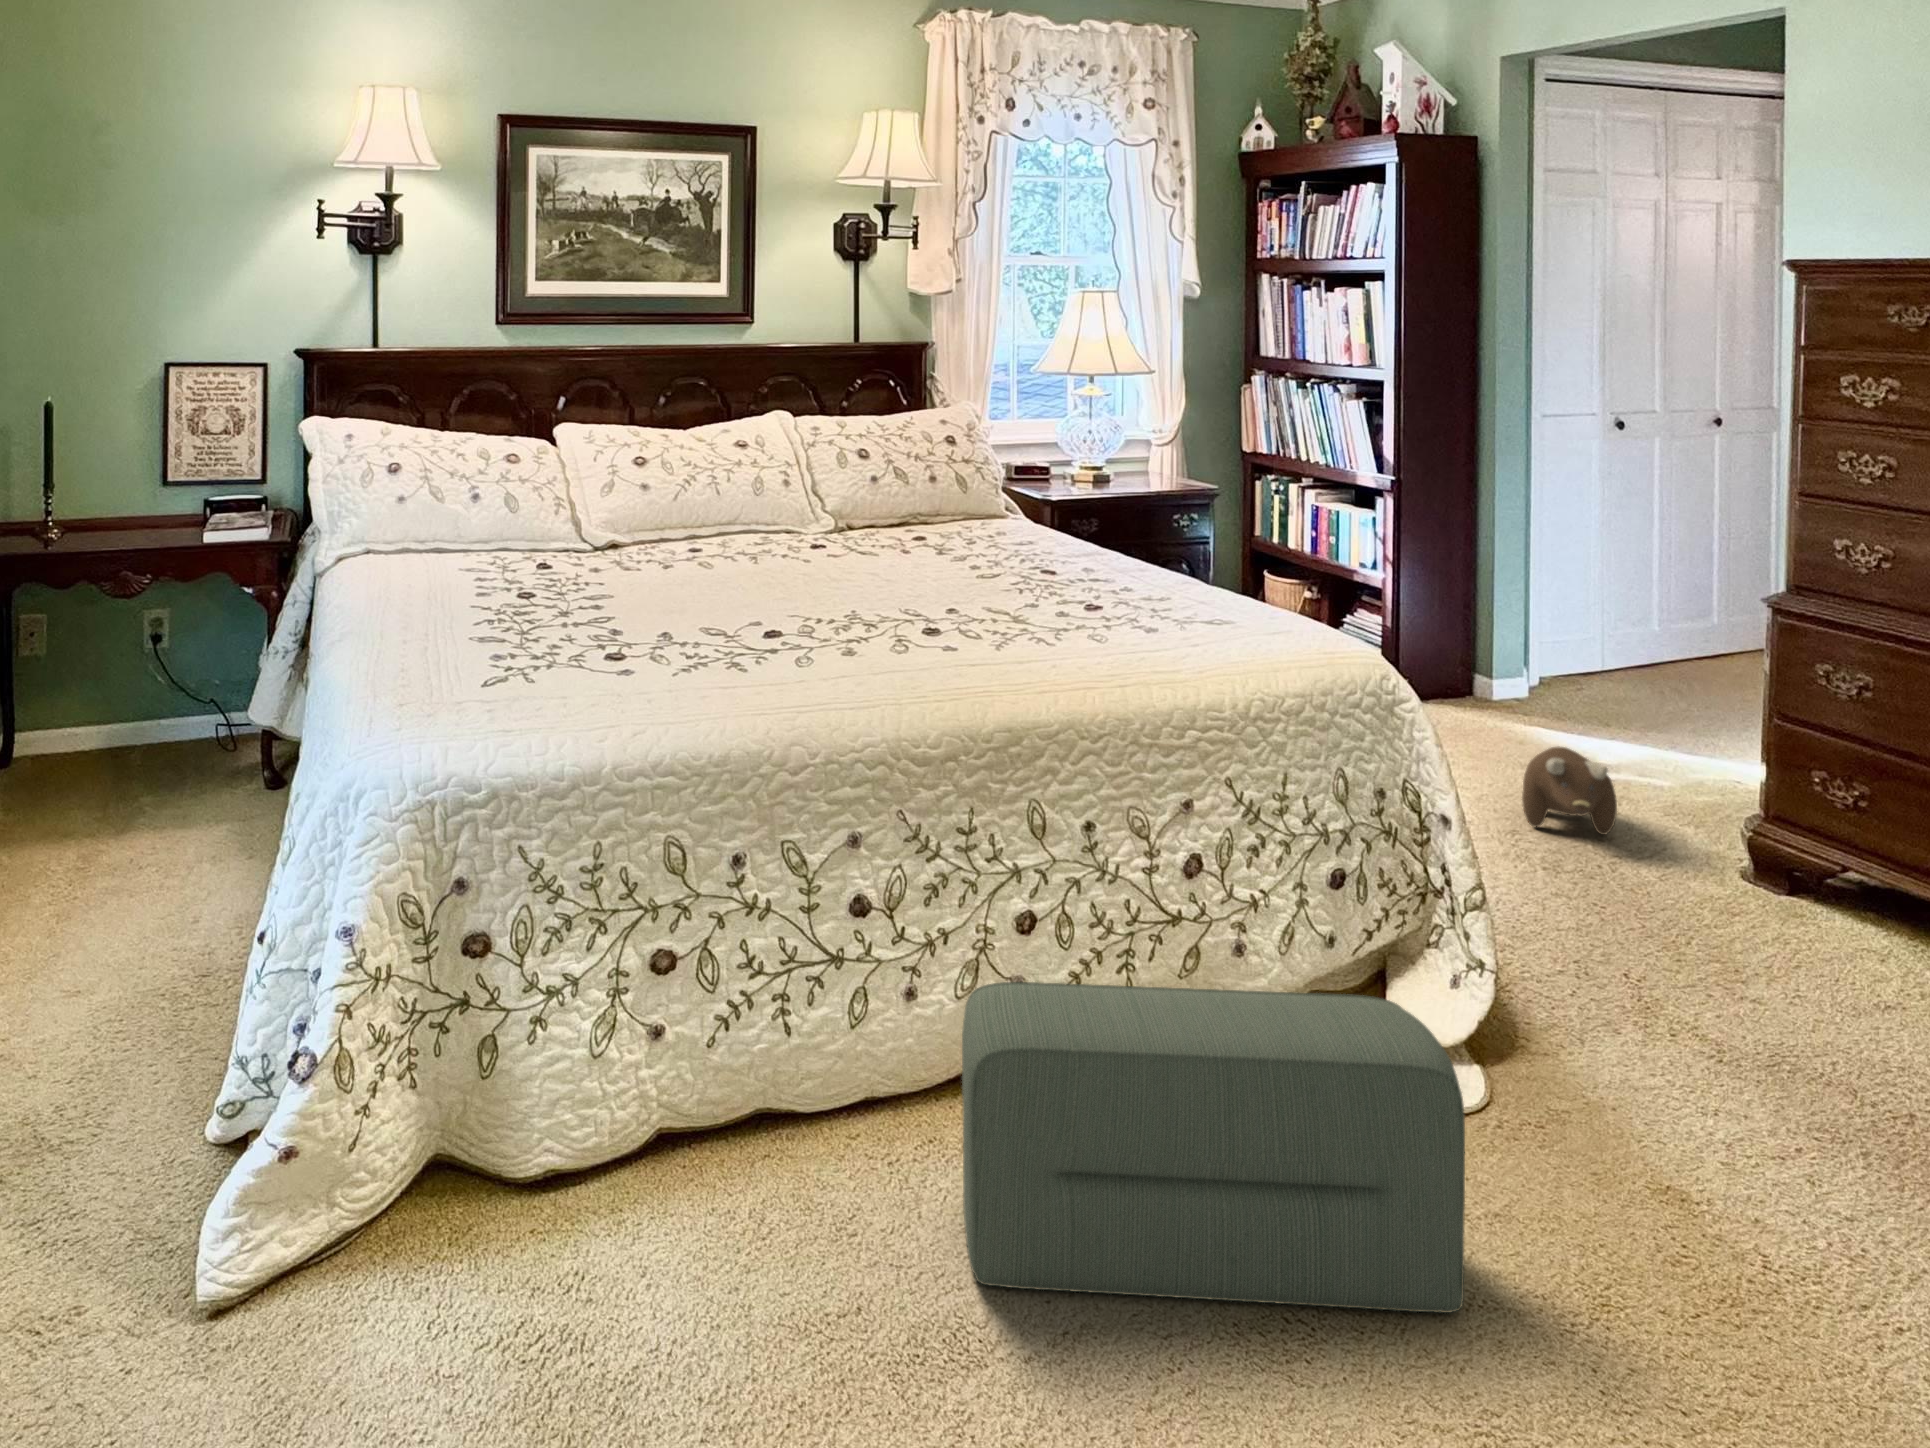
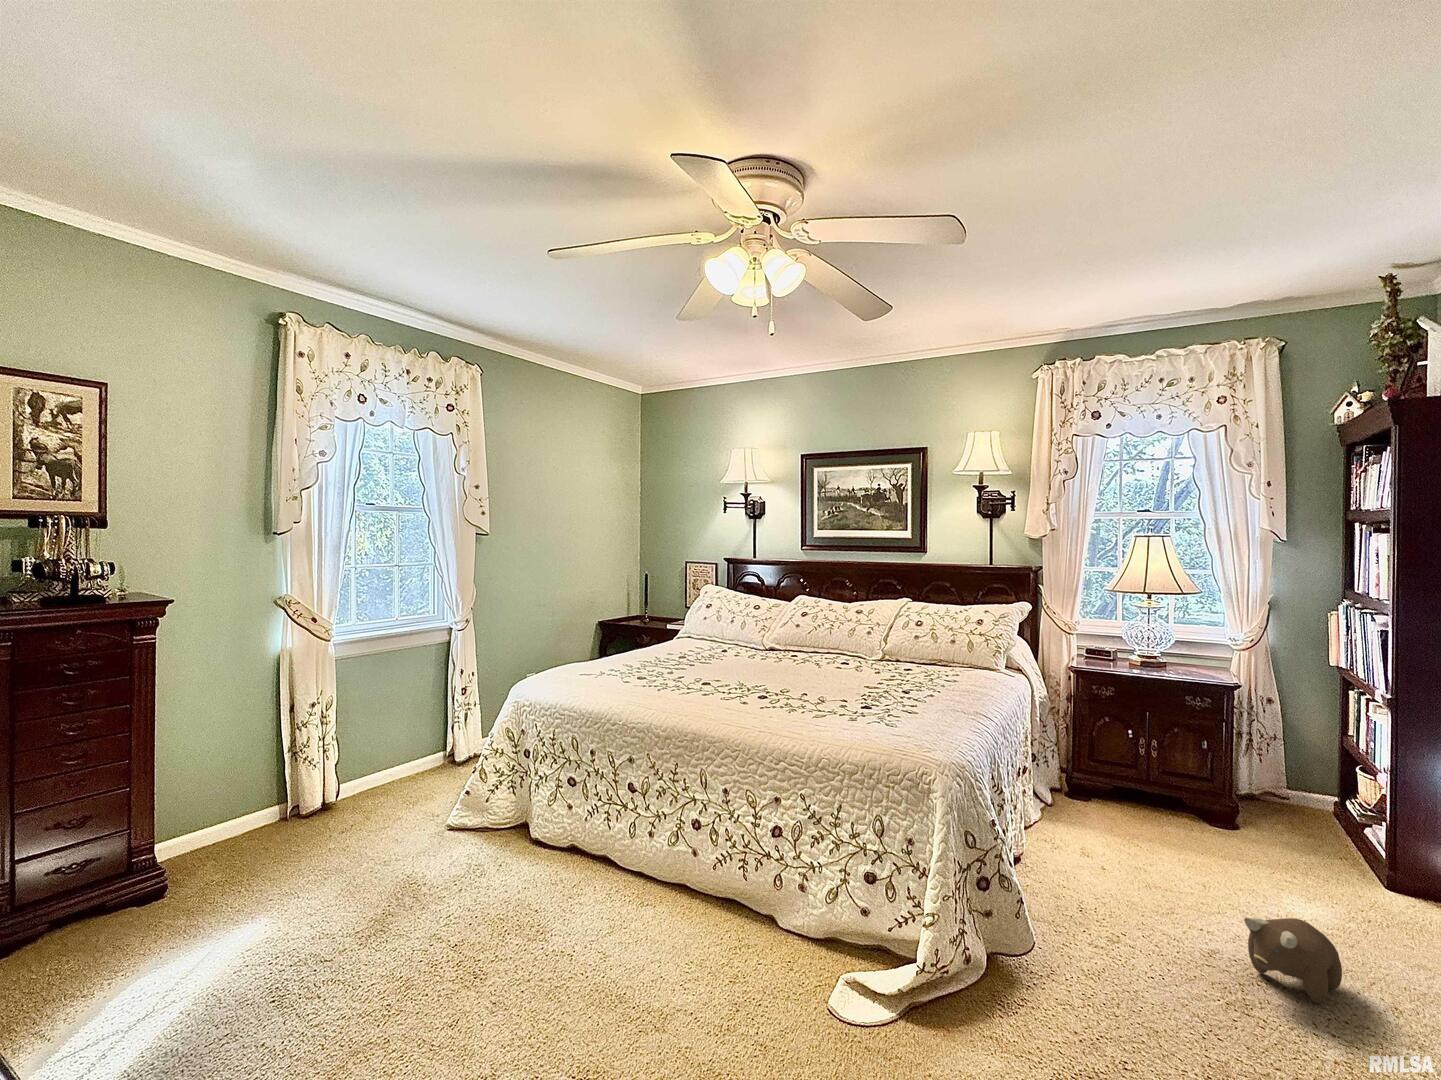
pouf: present [962,982,1465,1313] -> none [562,822,708,1025]

